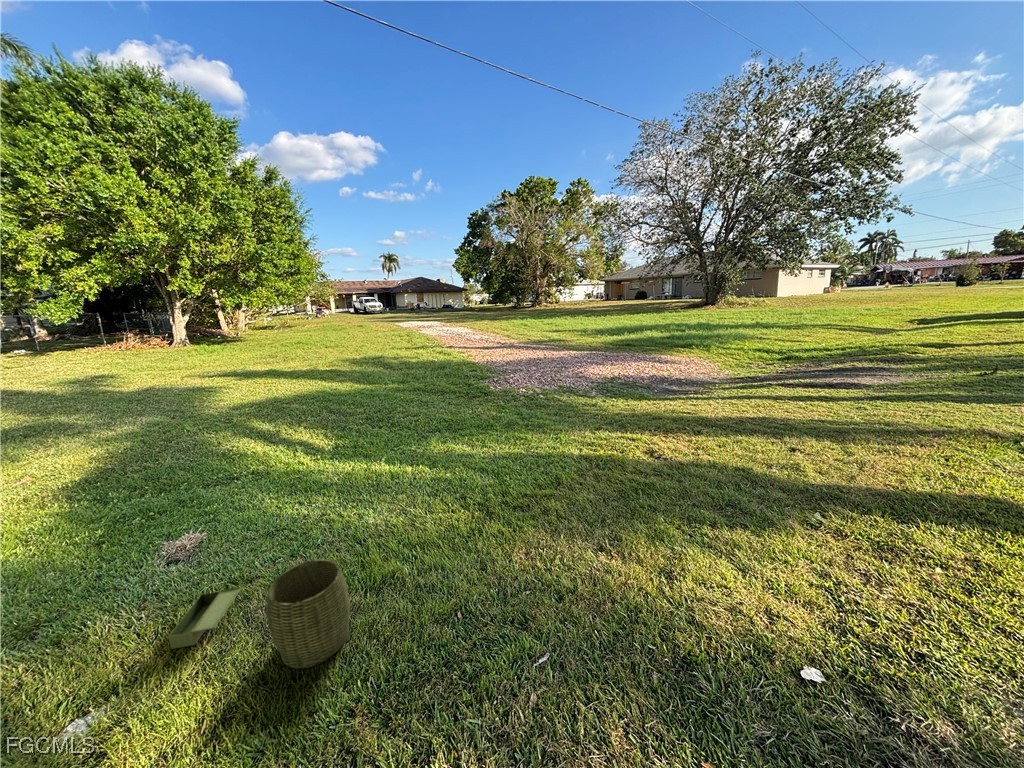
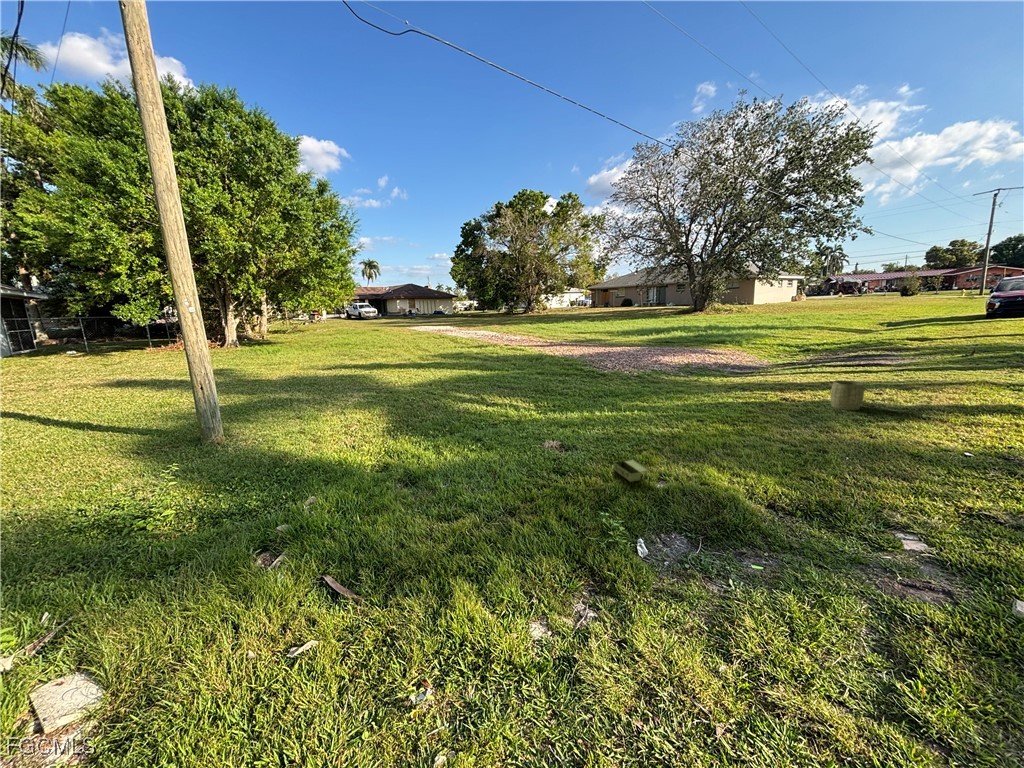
woven basket: present [267,559,350,668] -> present [831,381,864,410]

